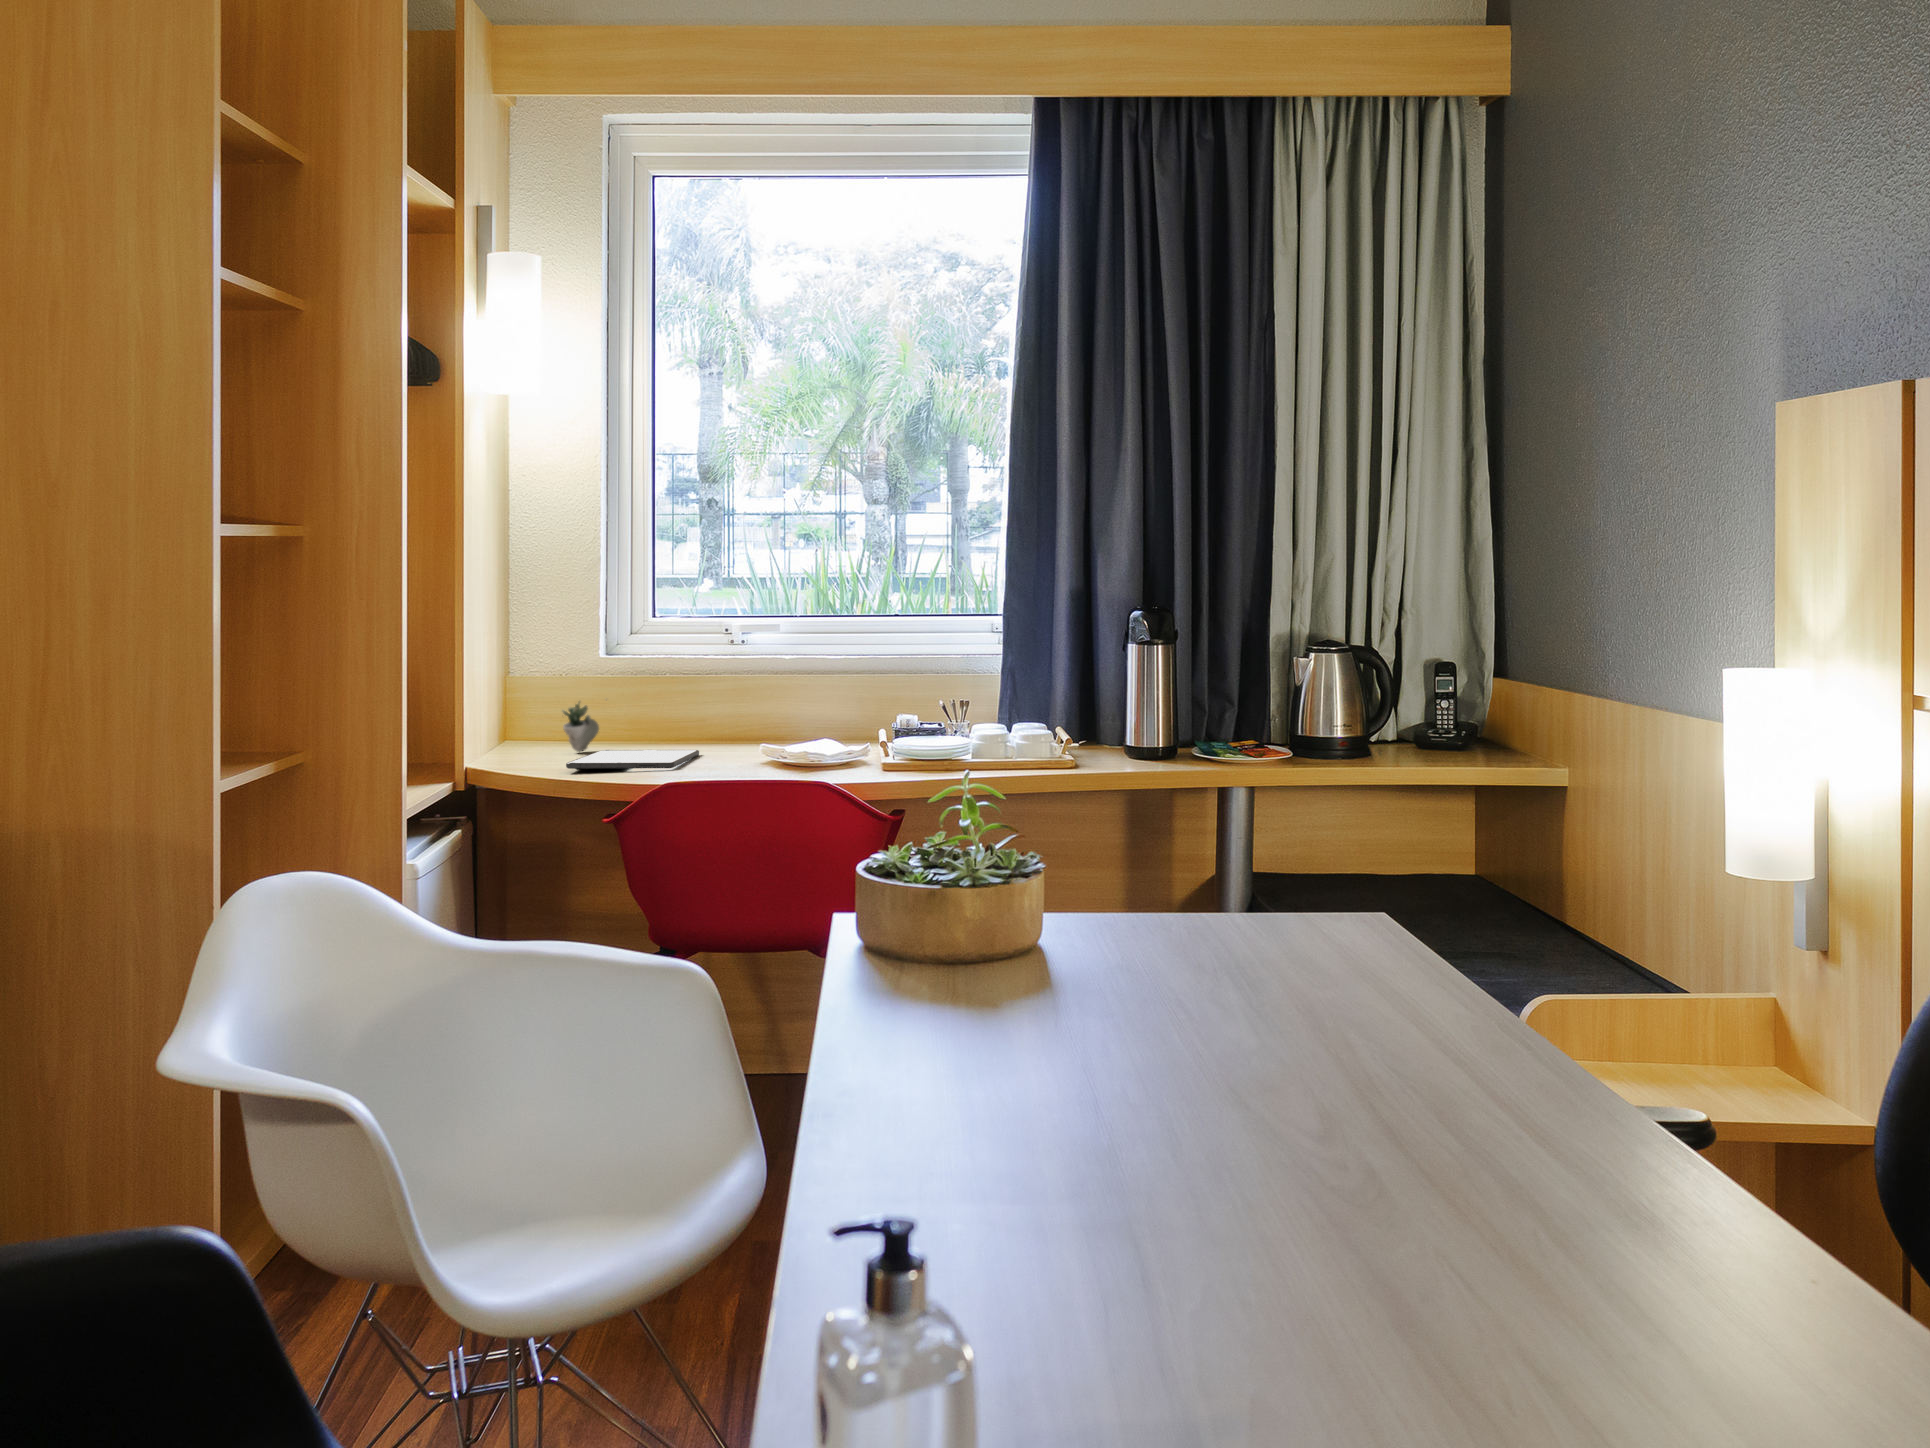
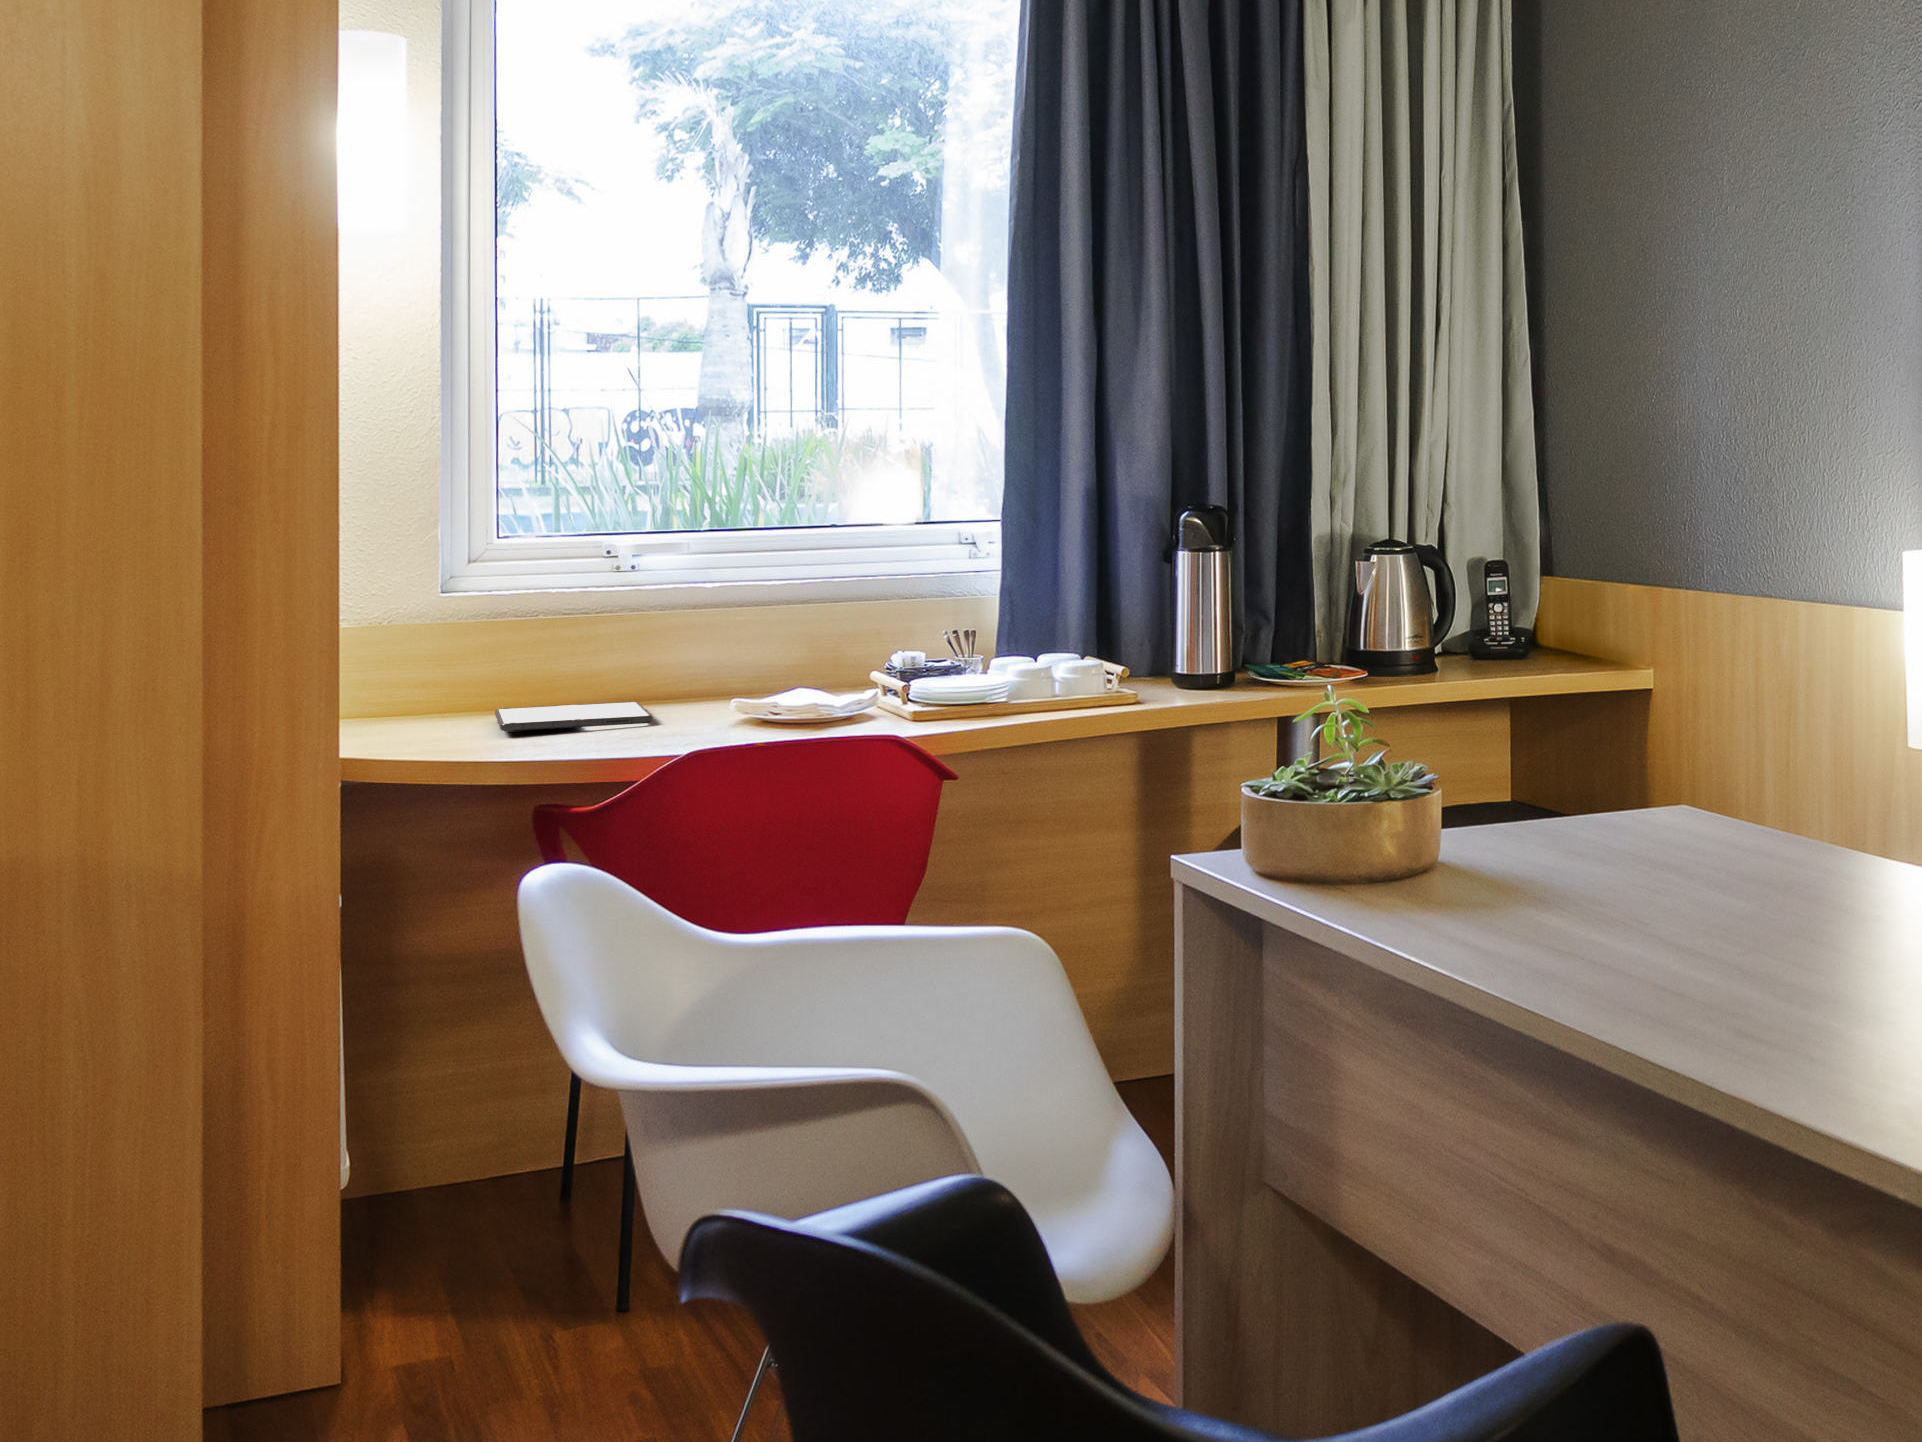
succulent plant: present [563,701,599,752] -> none [412,639,494,715]

